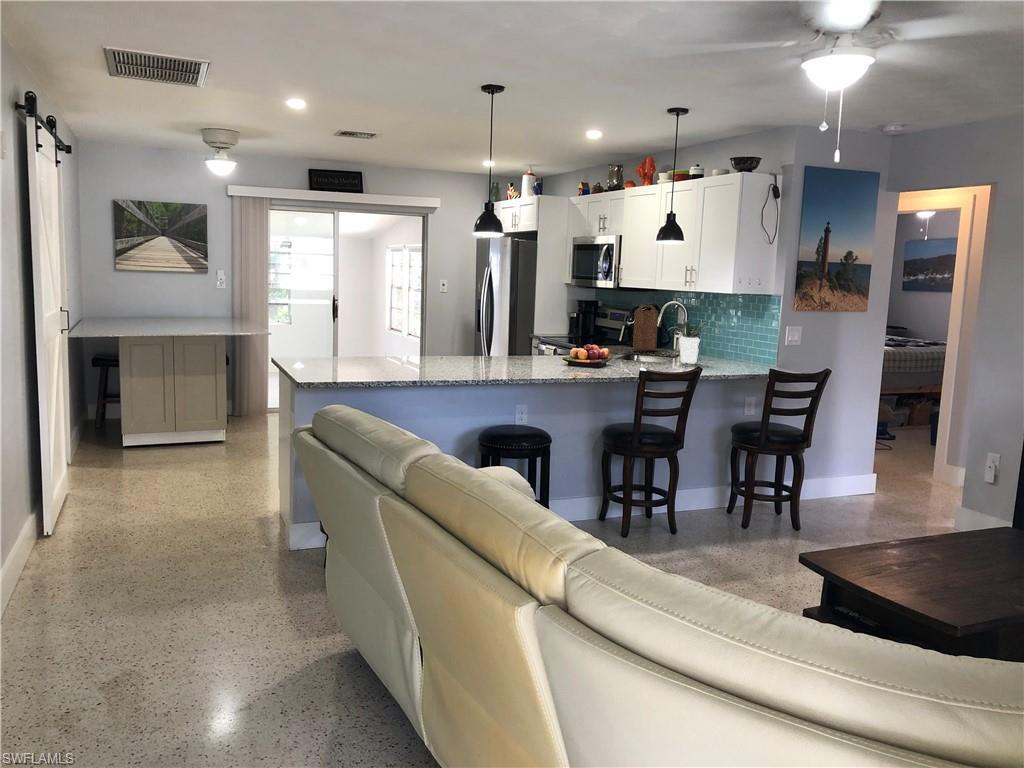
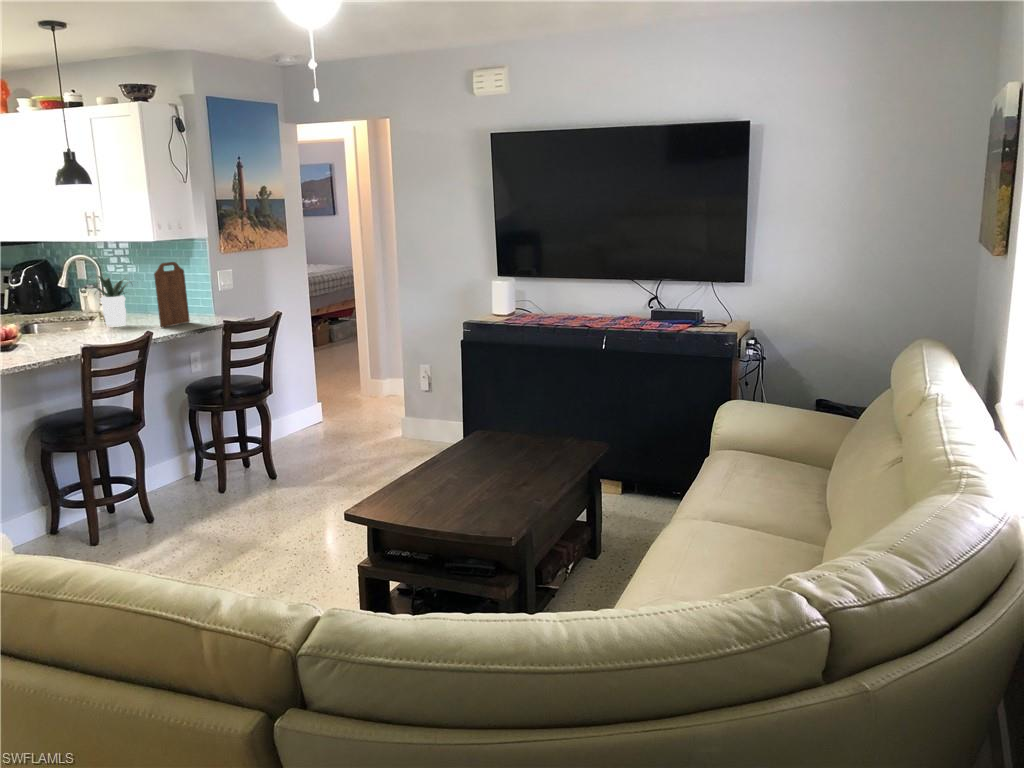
cutting board: present [633,305,658,350] -> present [154,262,190,327]

